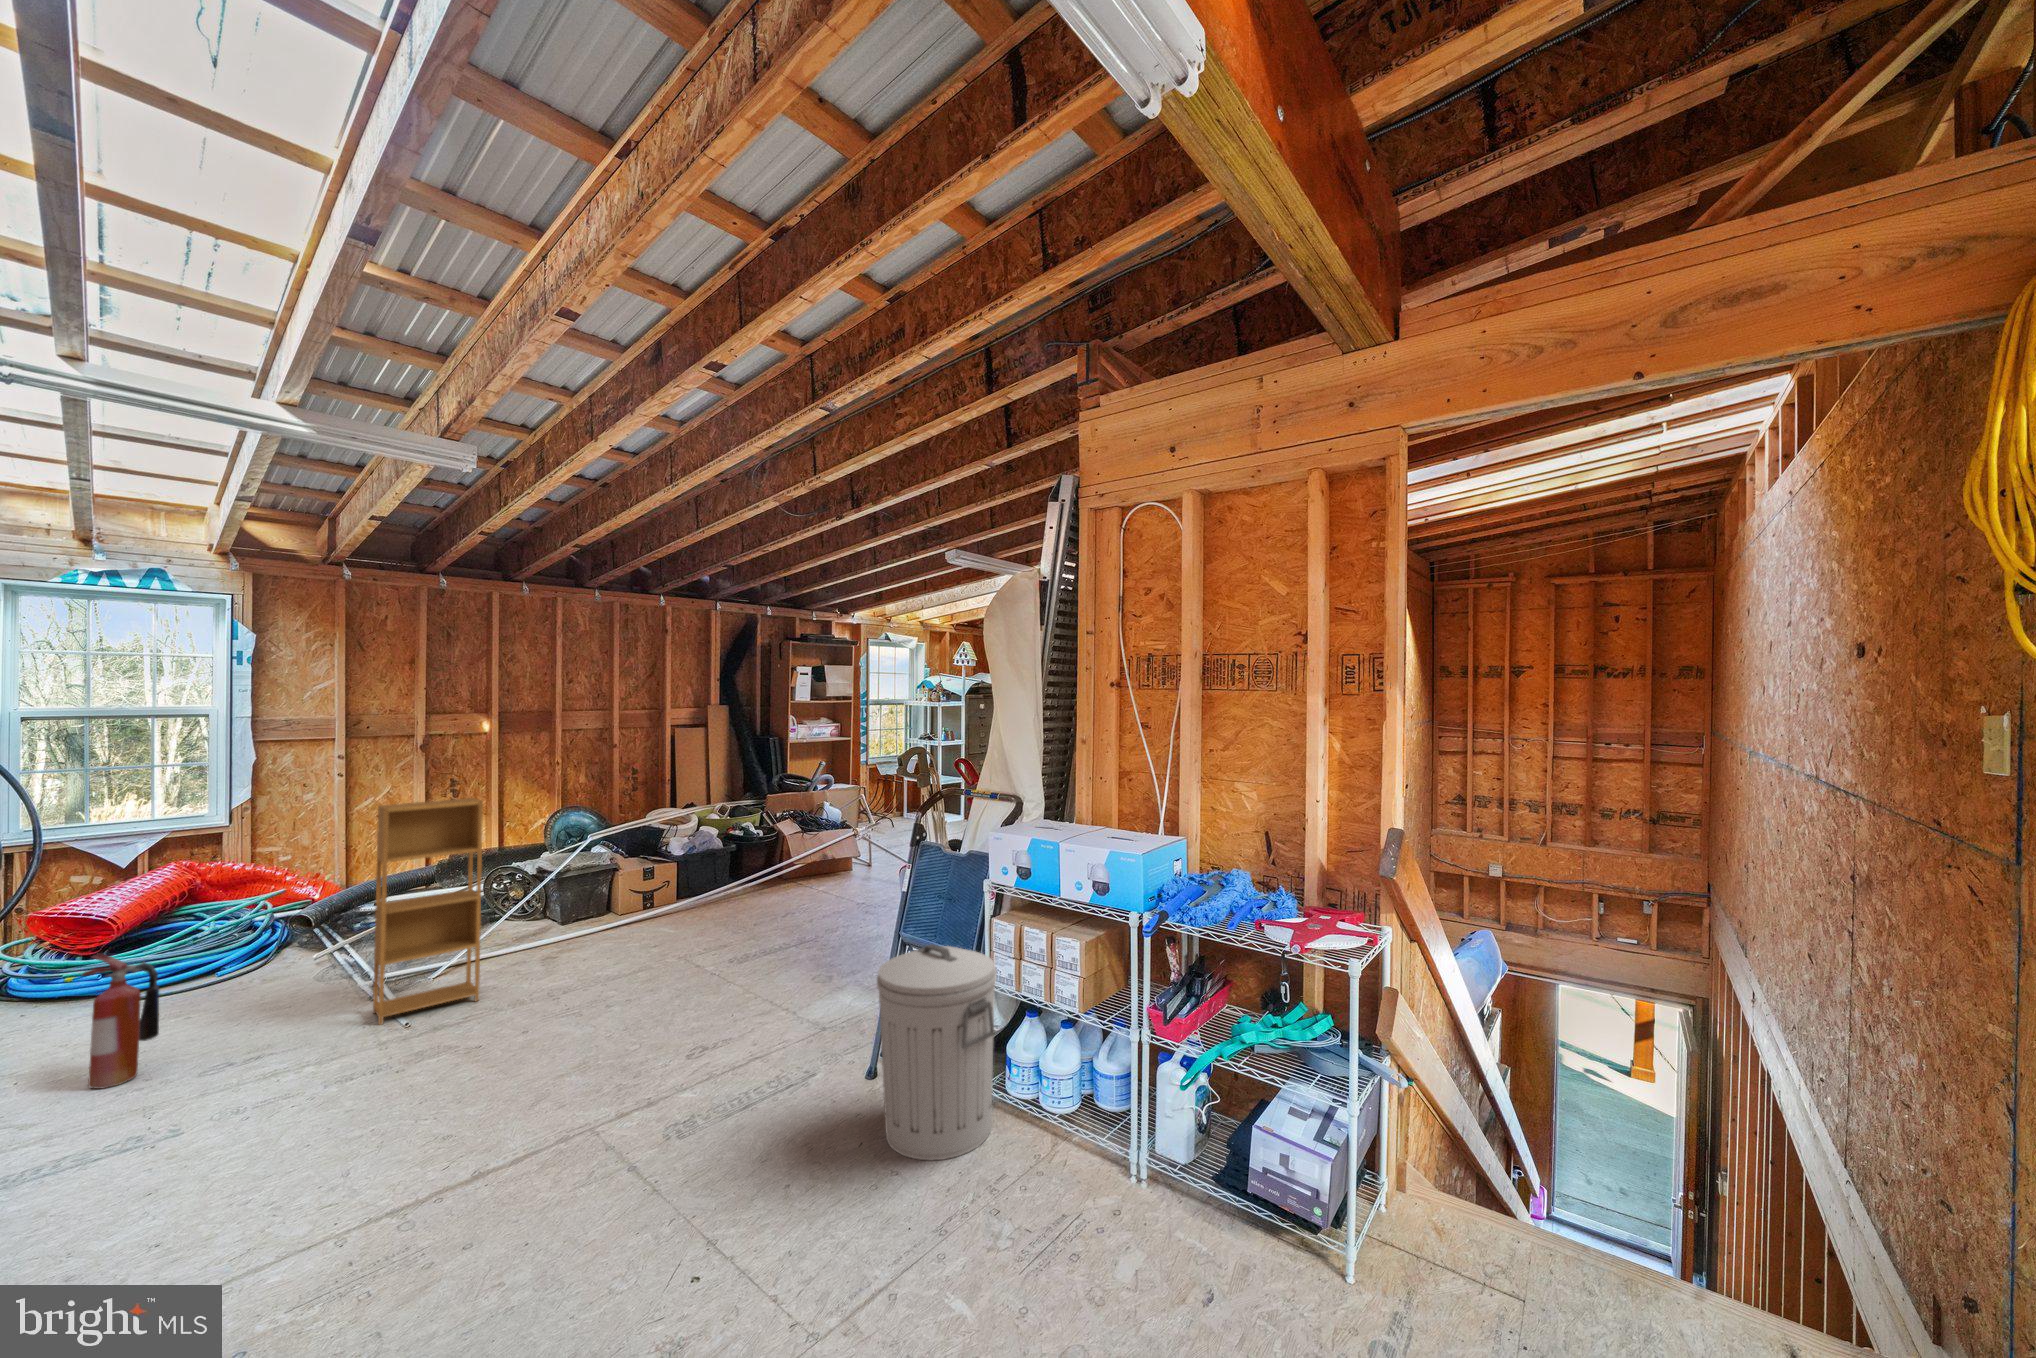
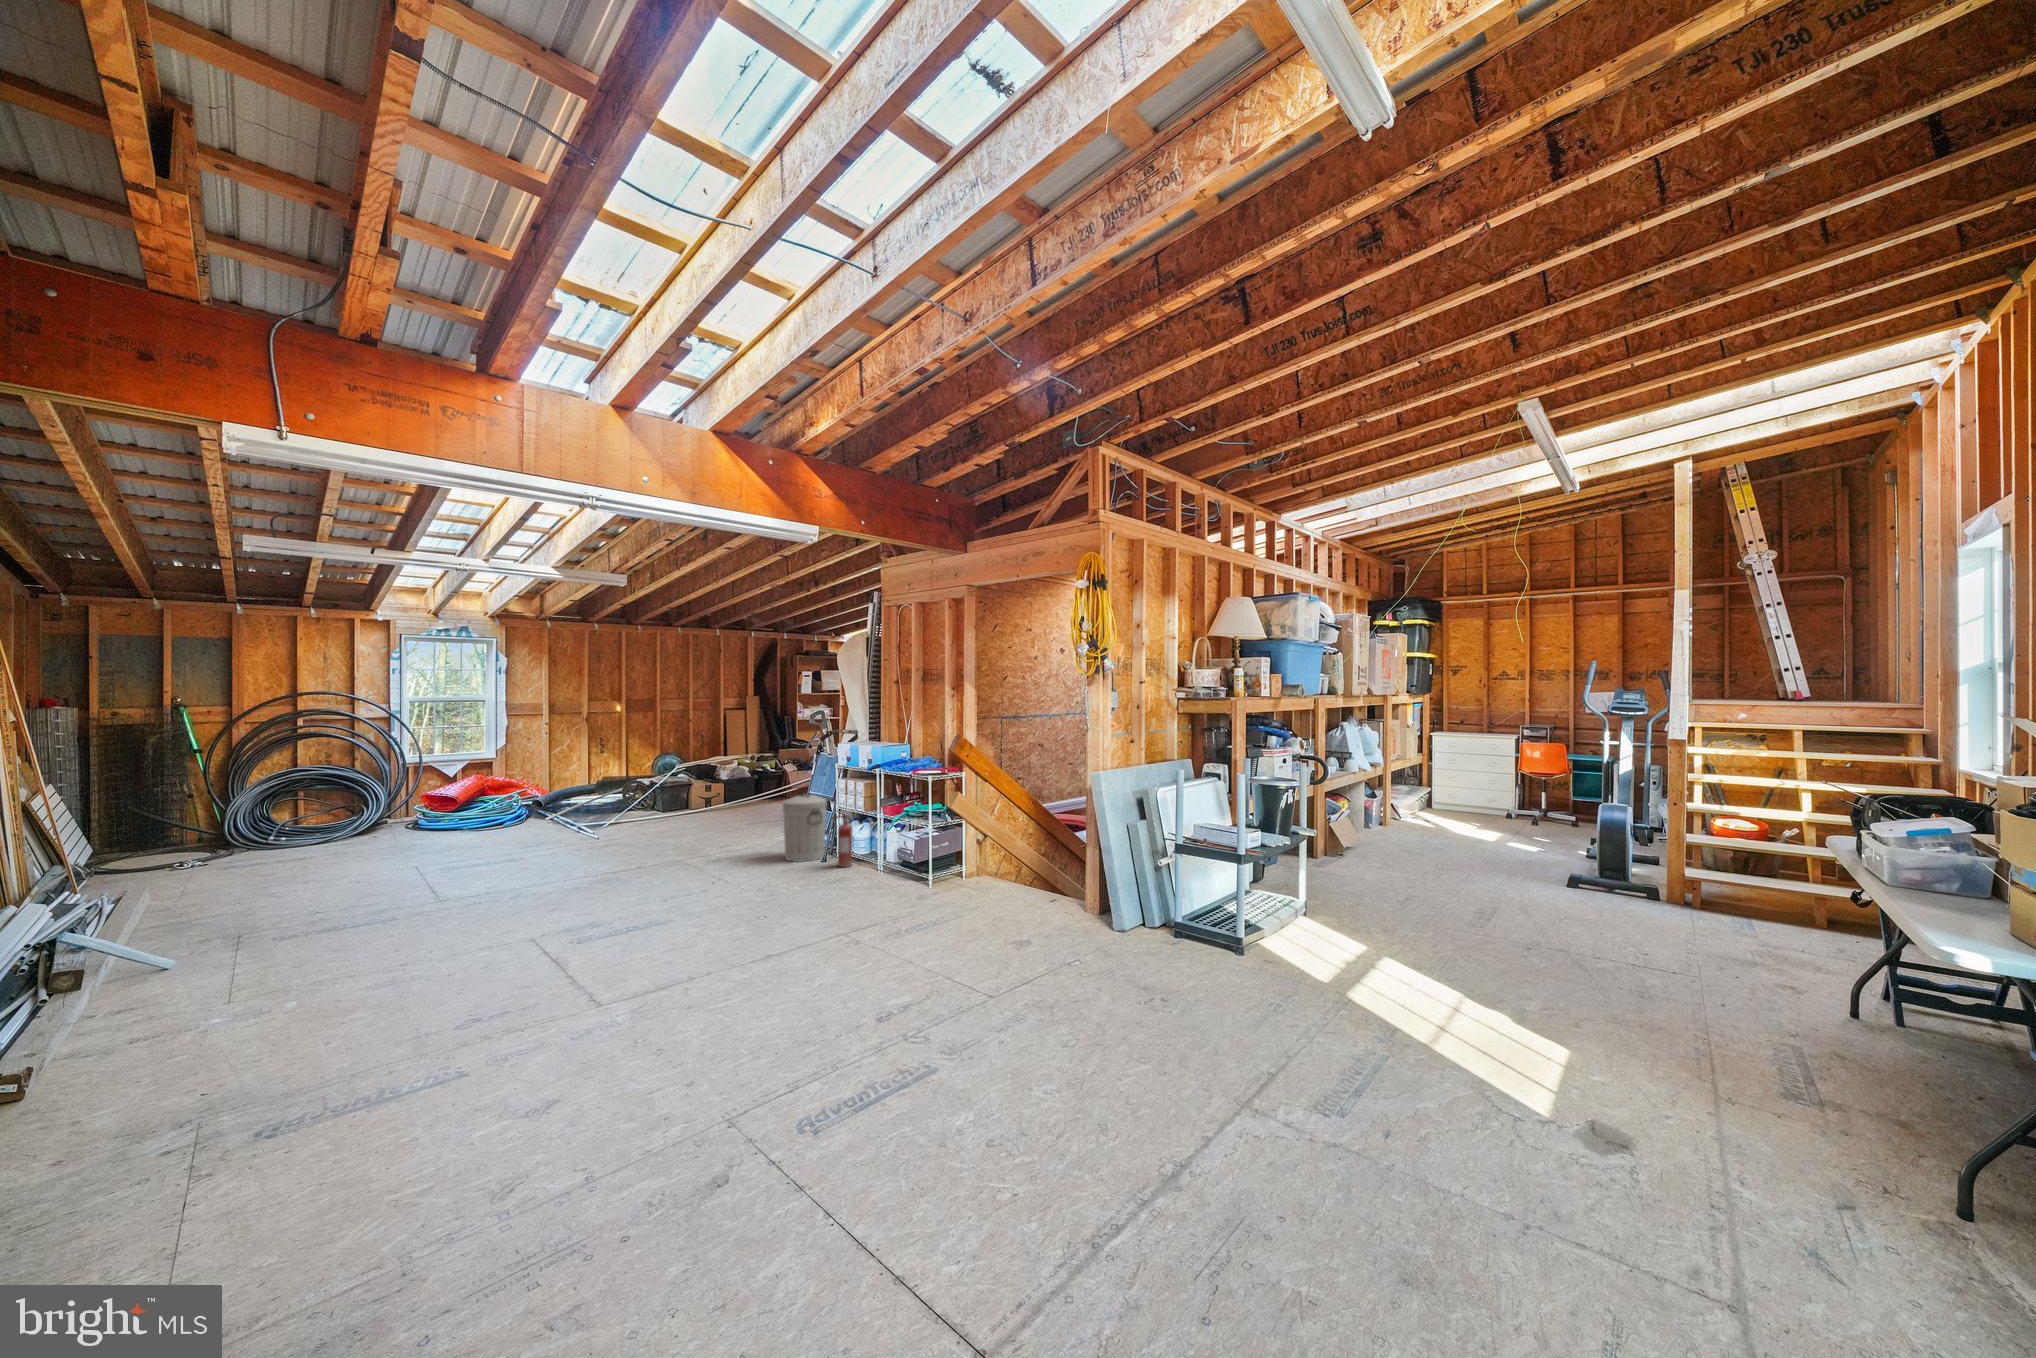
shelving unit: present [373,798,483,1025] -> none [591,743,635,836]
fire extinguisher: present [83,953,159,1089] -> present [833,811,852,867]

